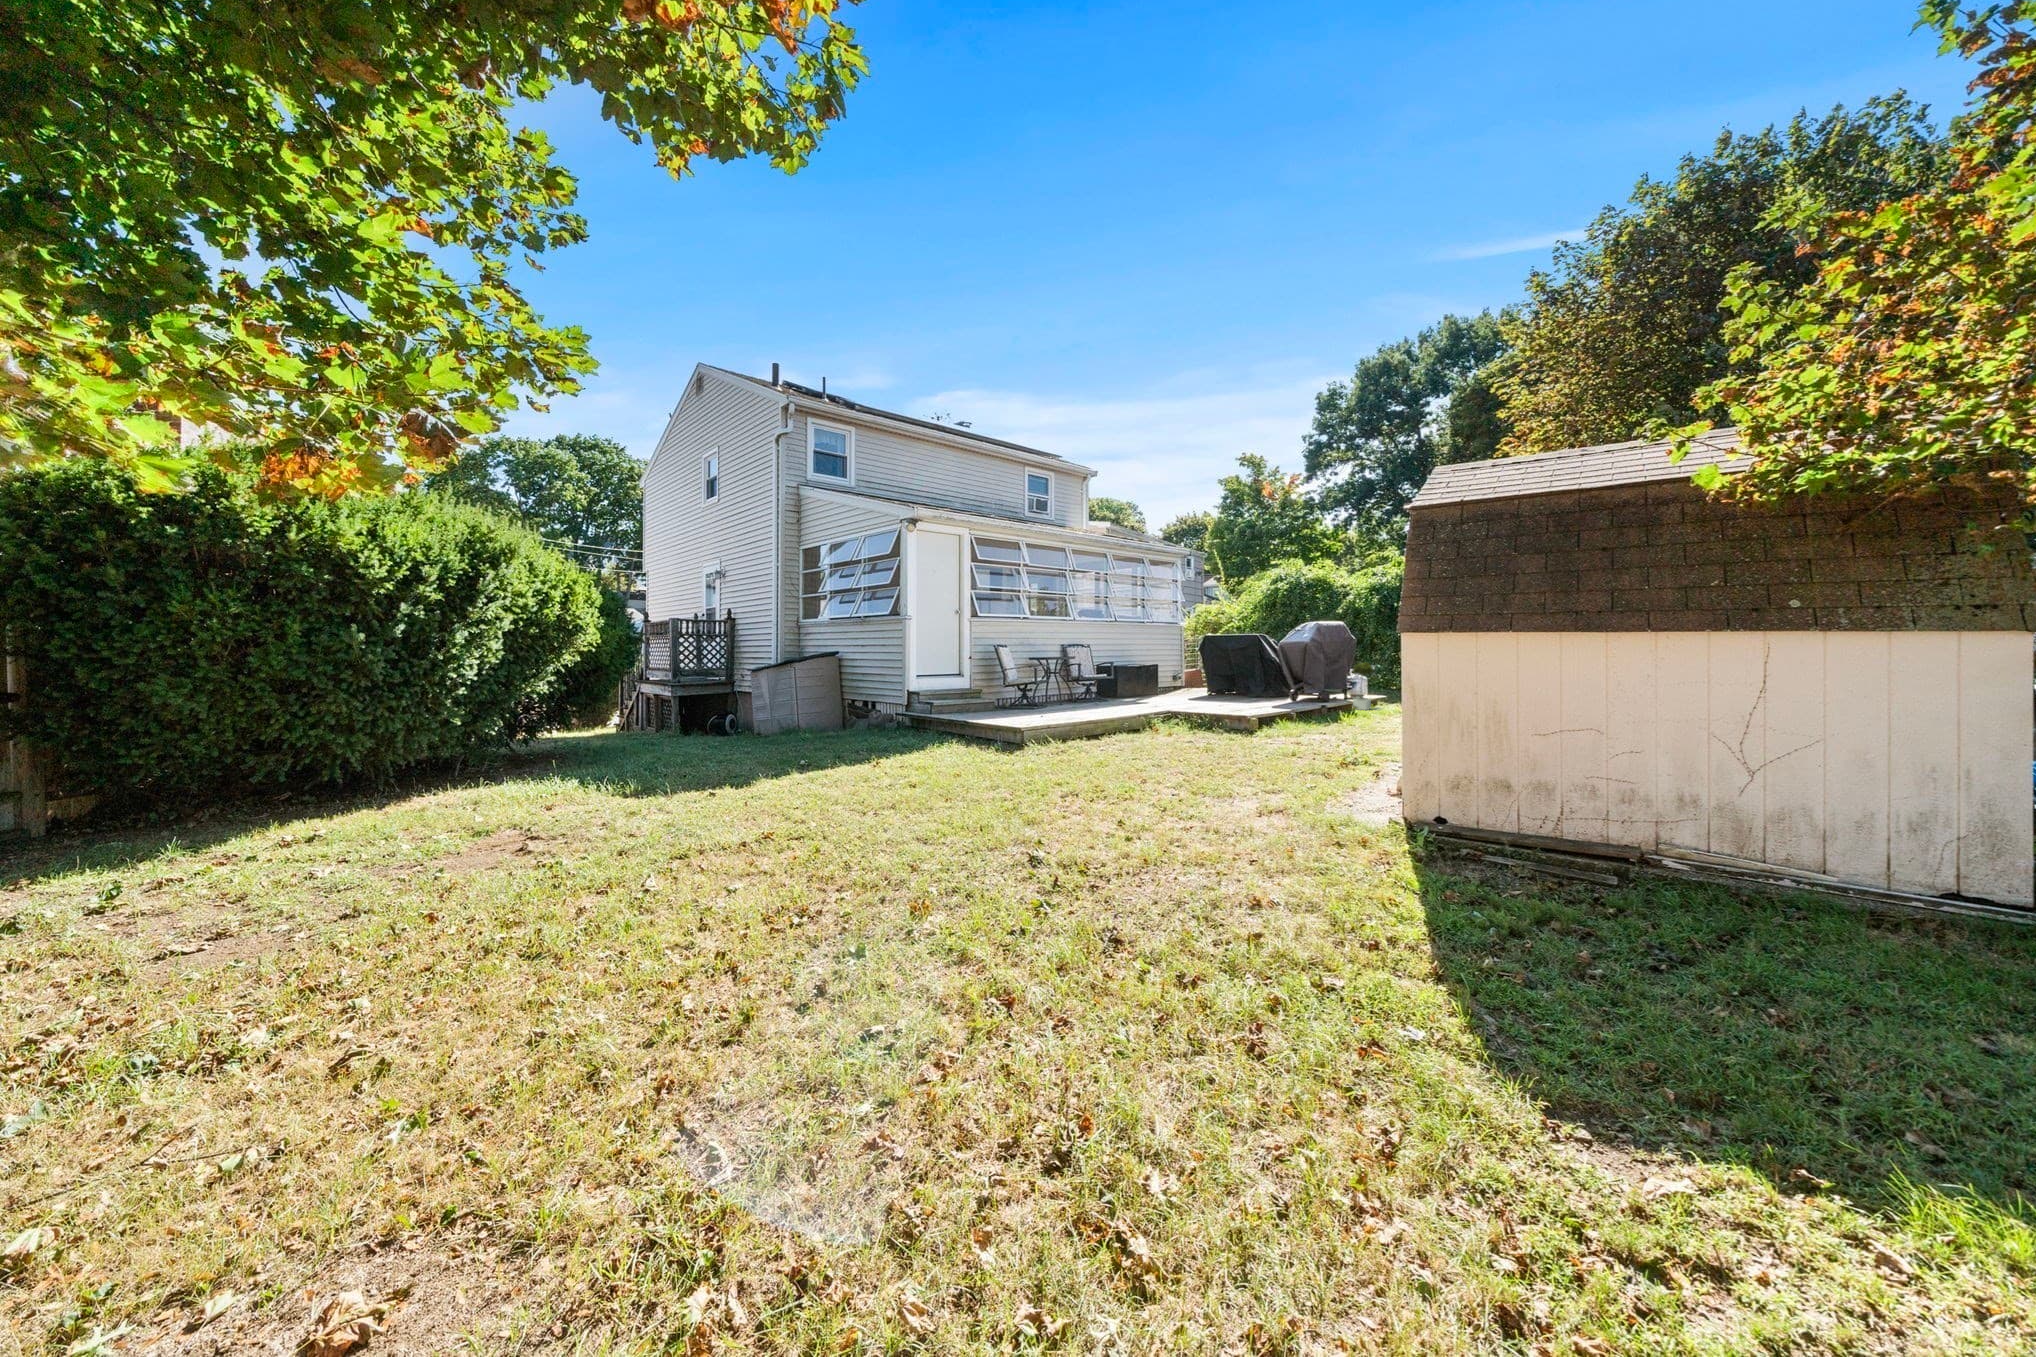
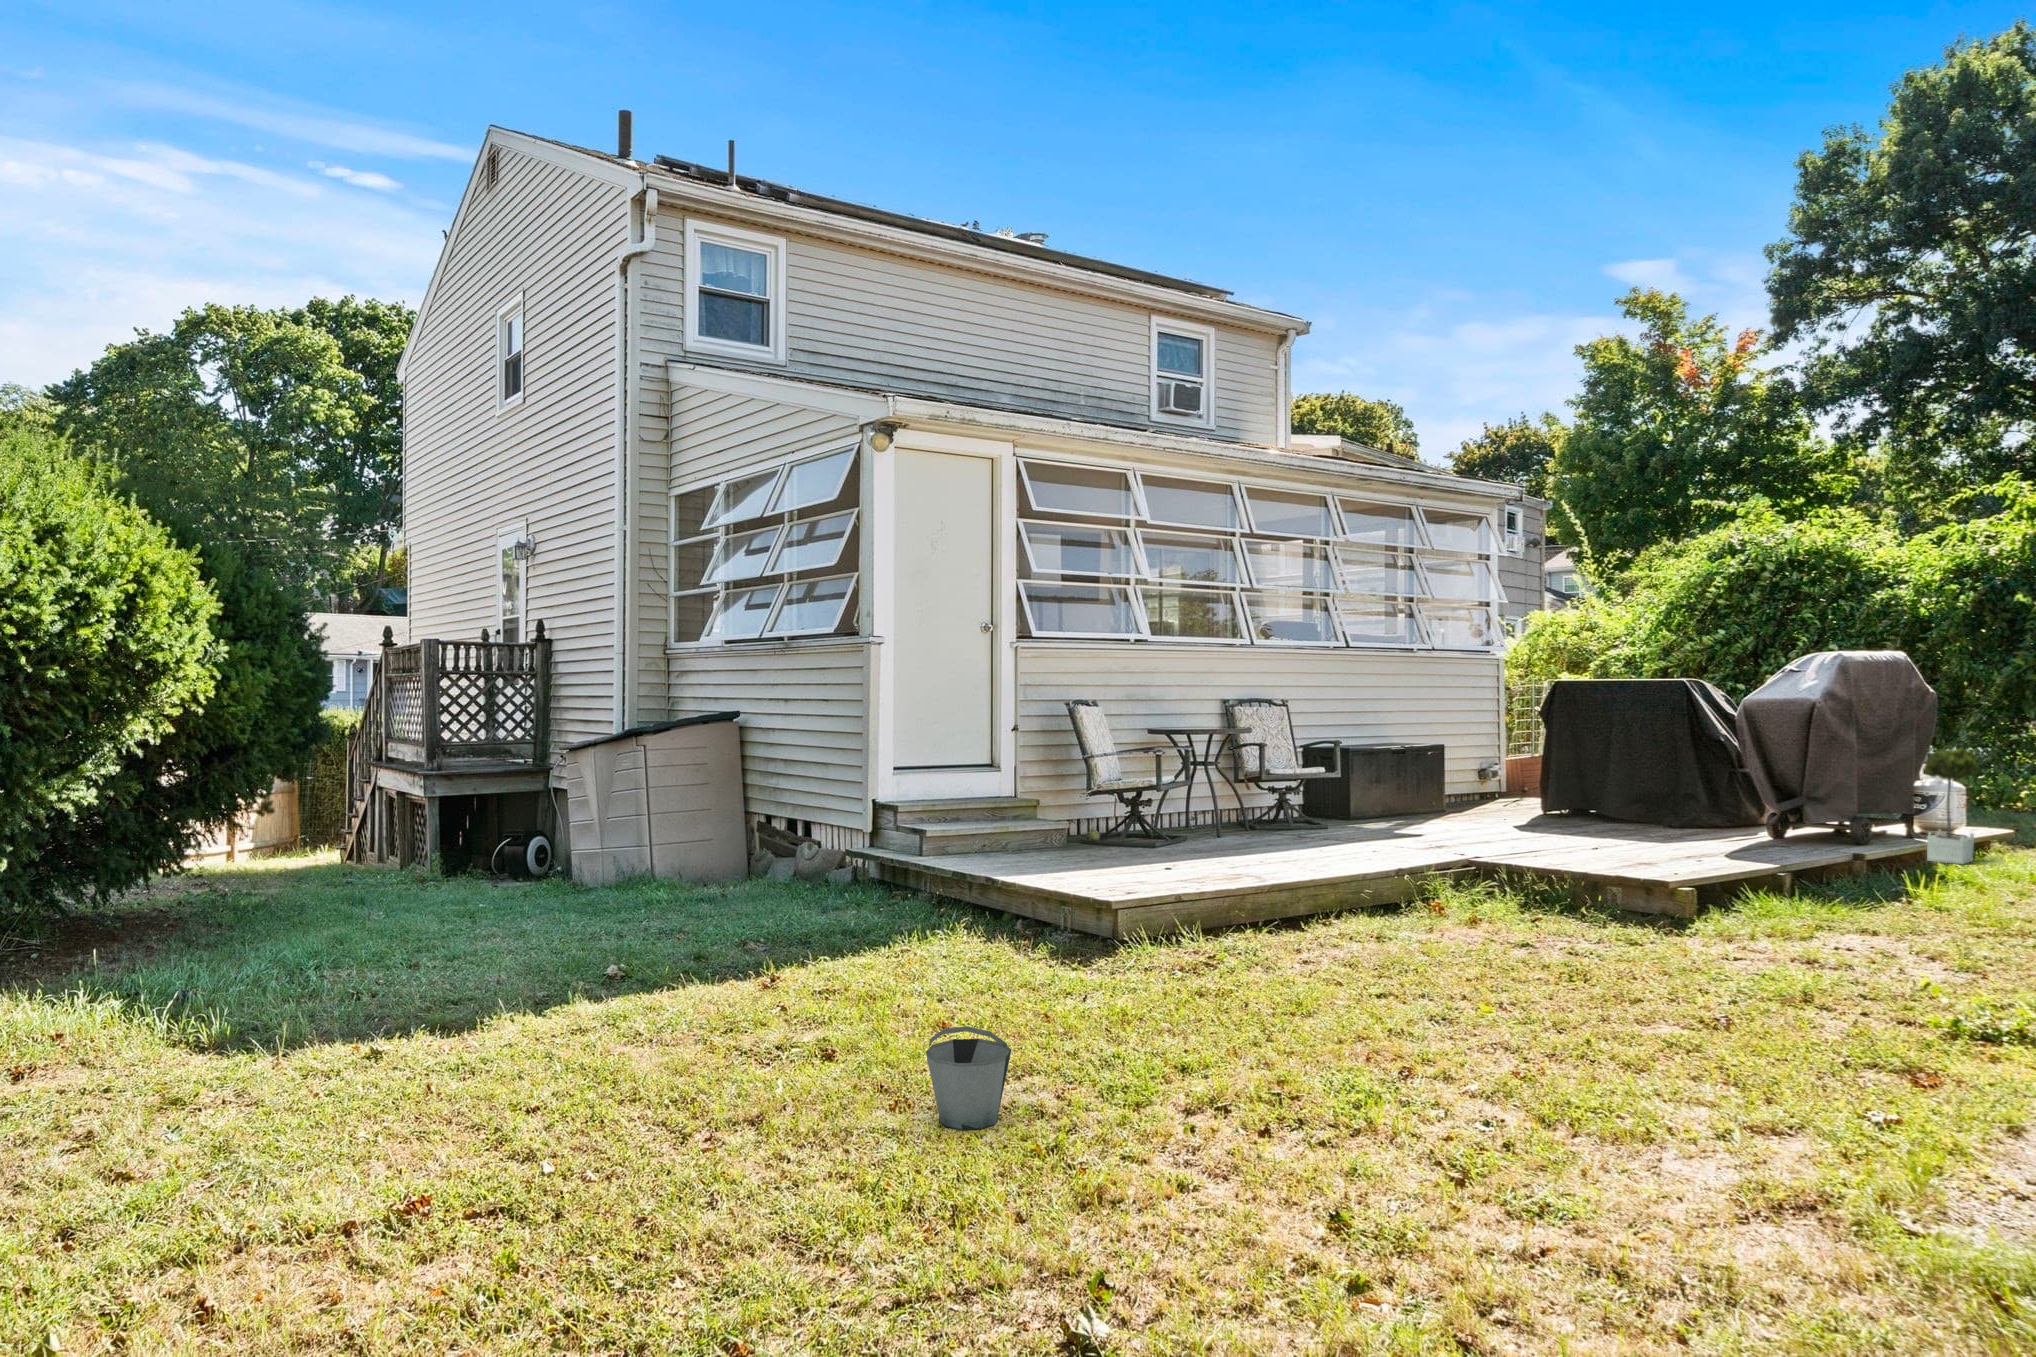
bucket: none [964,766,997,804] -> present [926,1026,1011,1130]

